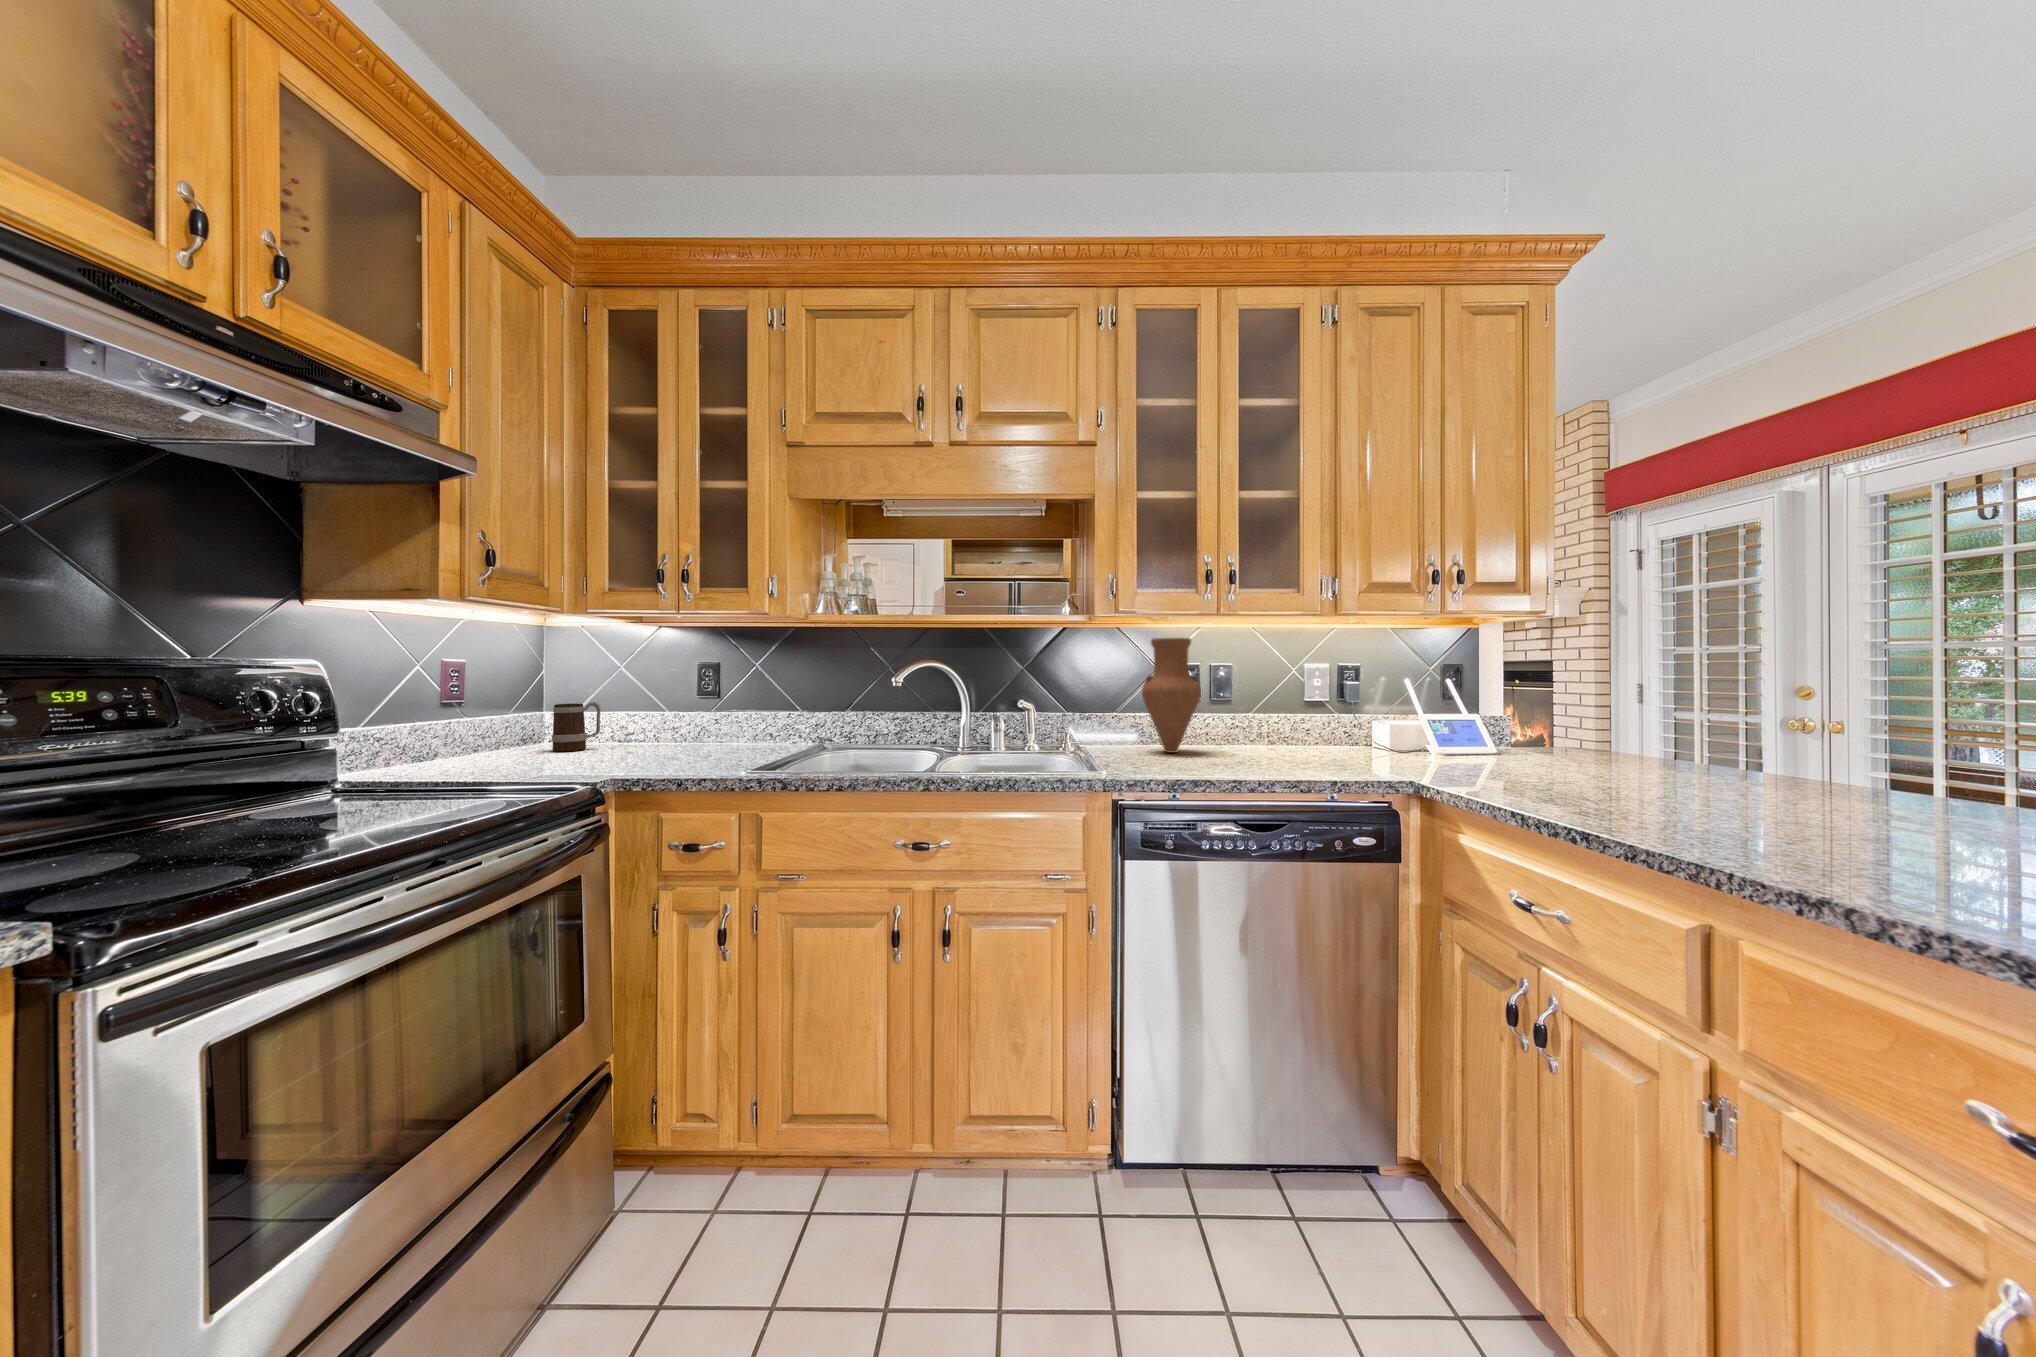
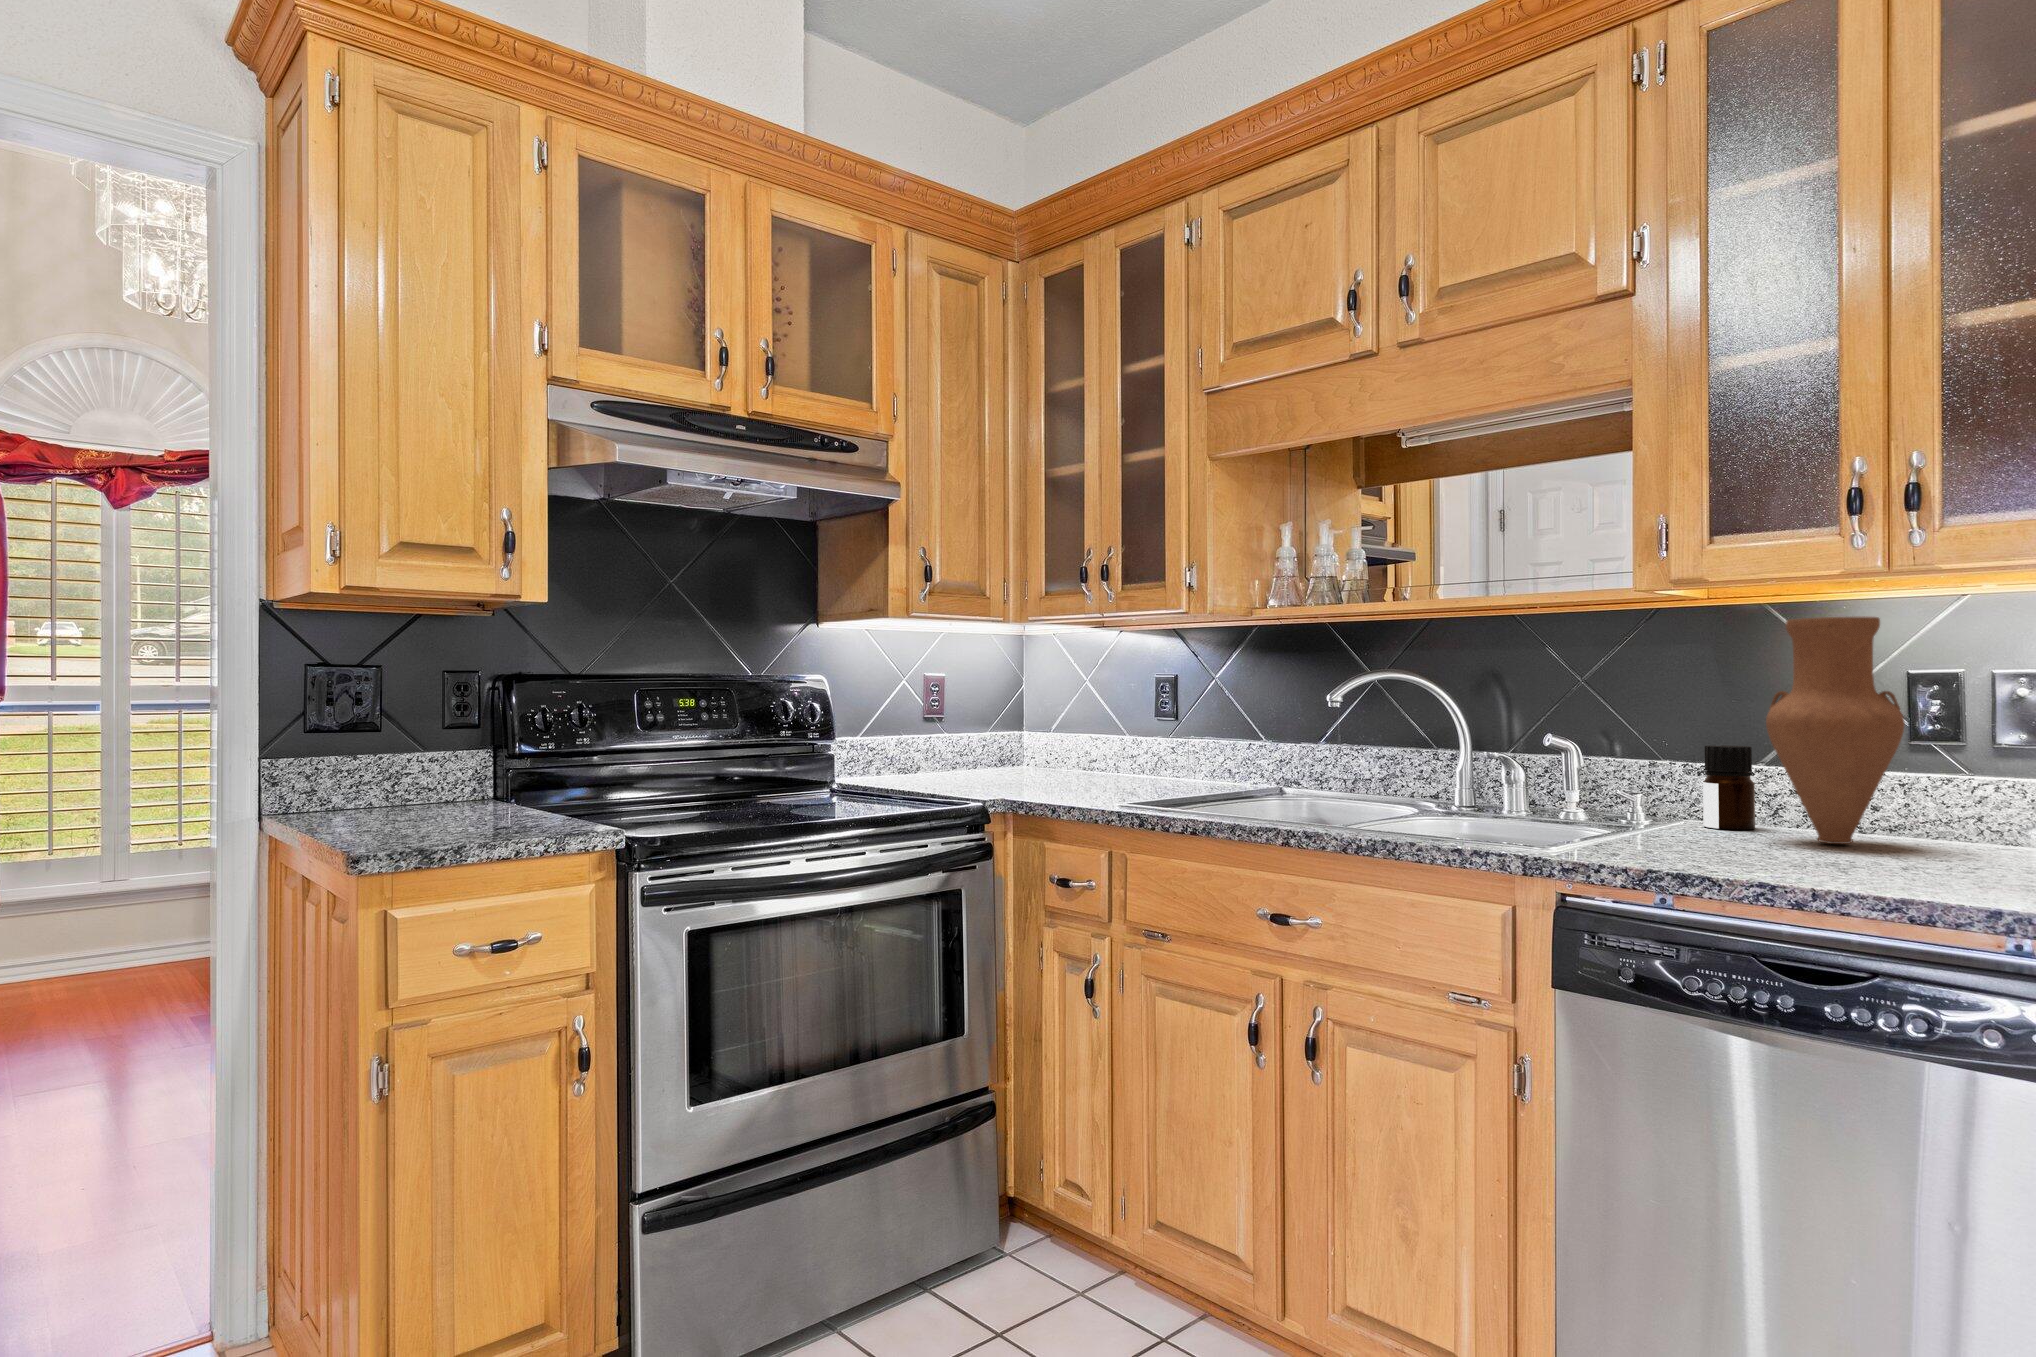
mug: present [552,702,601,752] -> none [1018,721,1064,776]
bottle: none [1094,704,1117,749] -> present [1703,745,1755,830]

